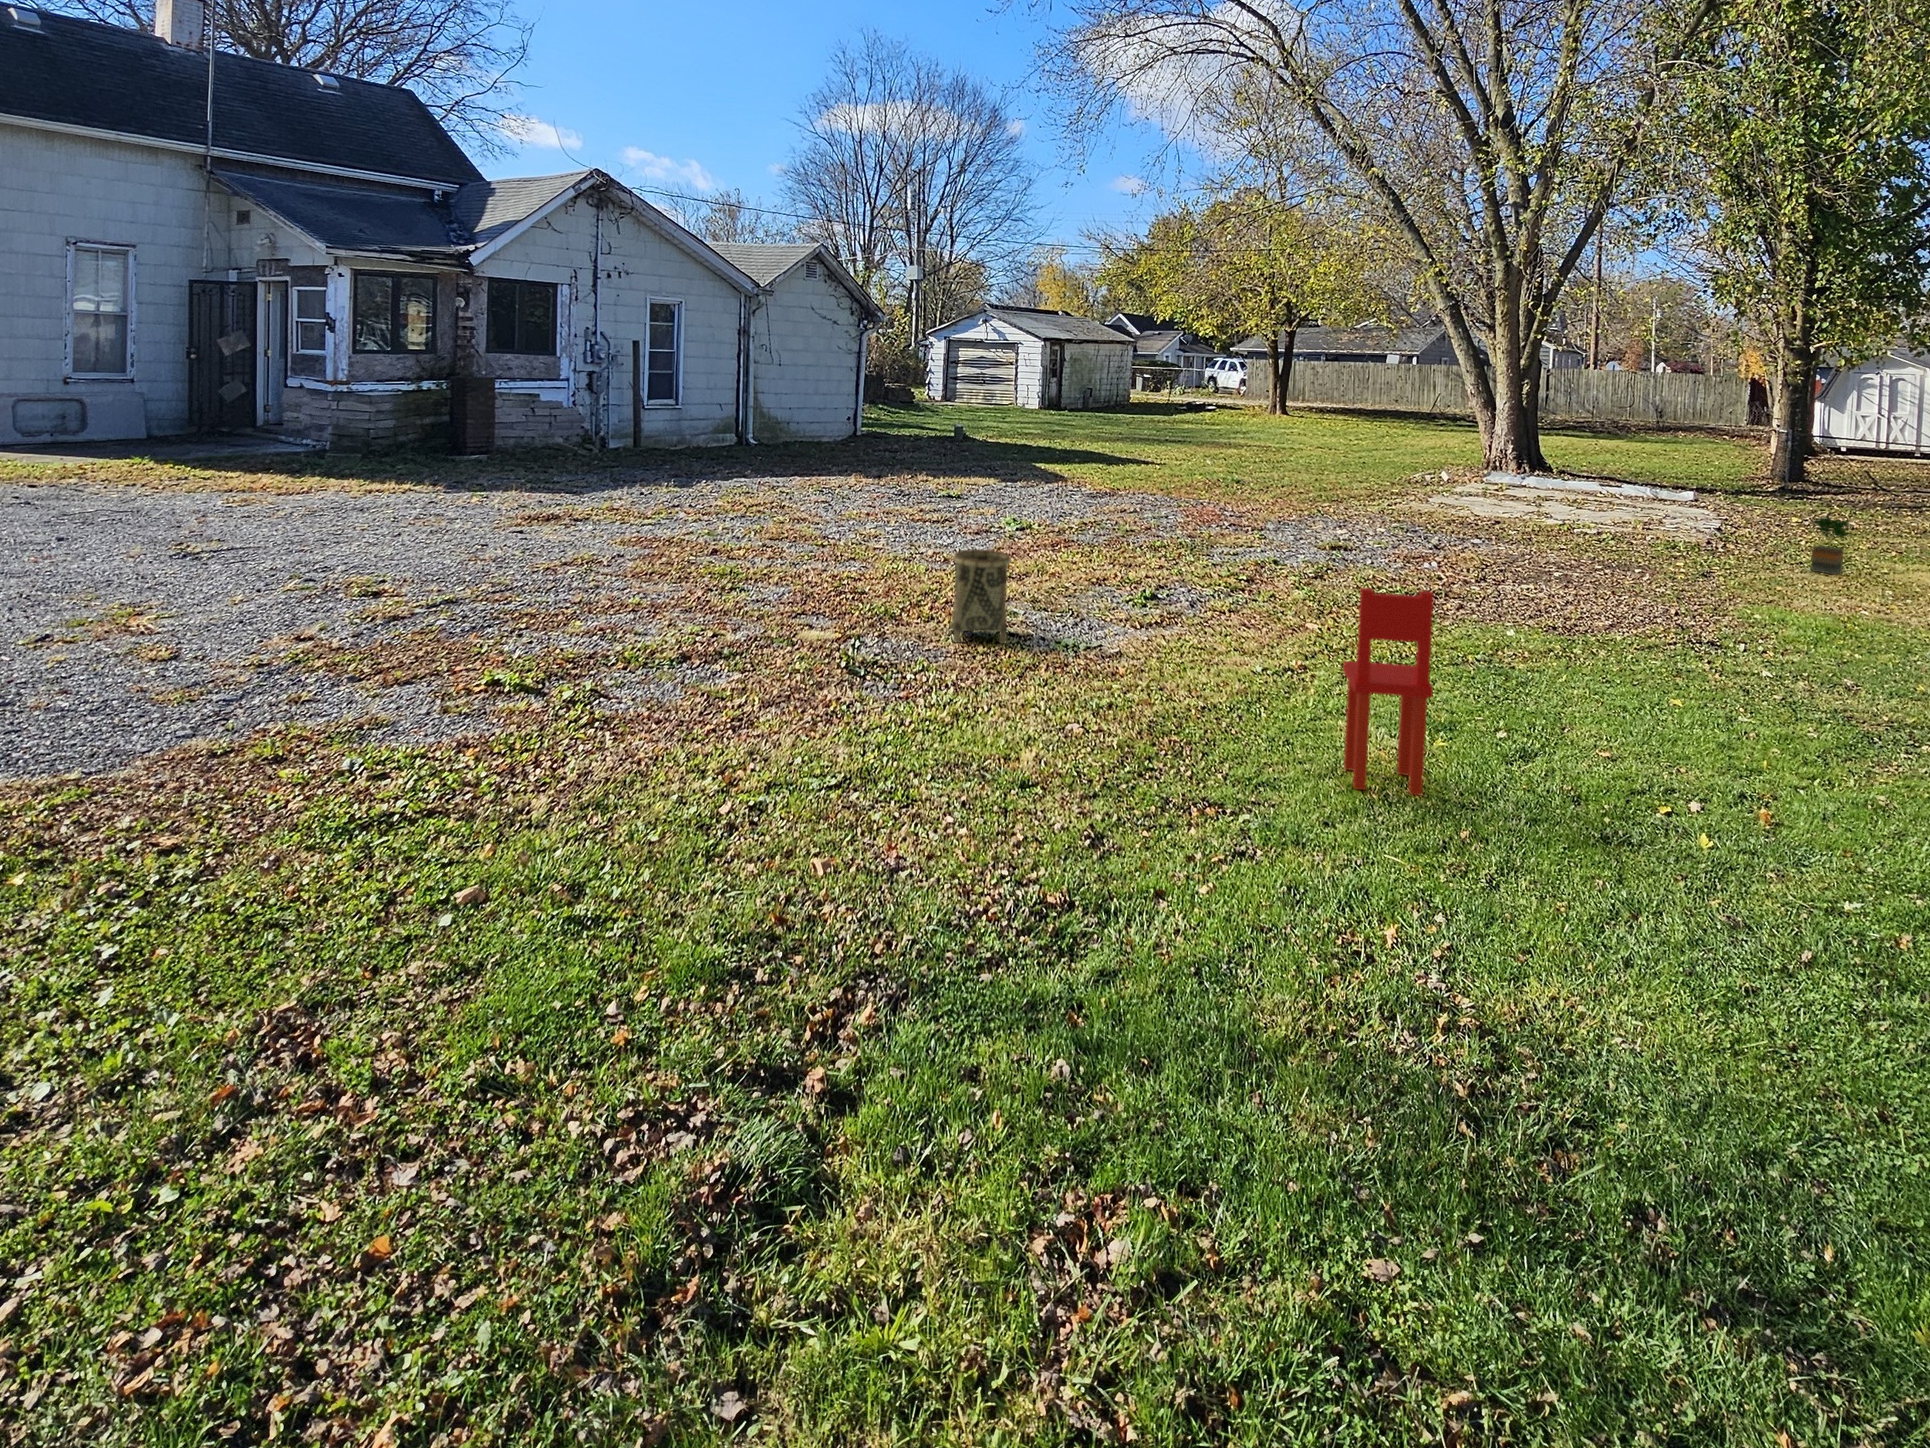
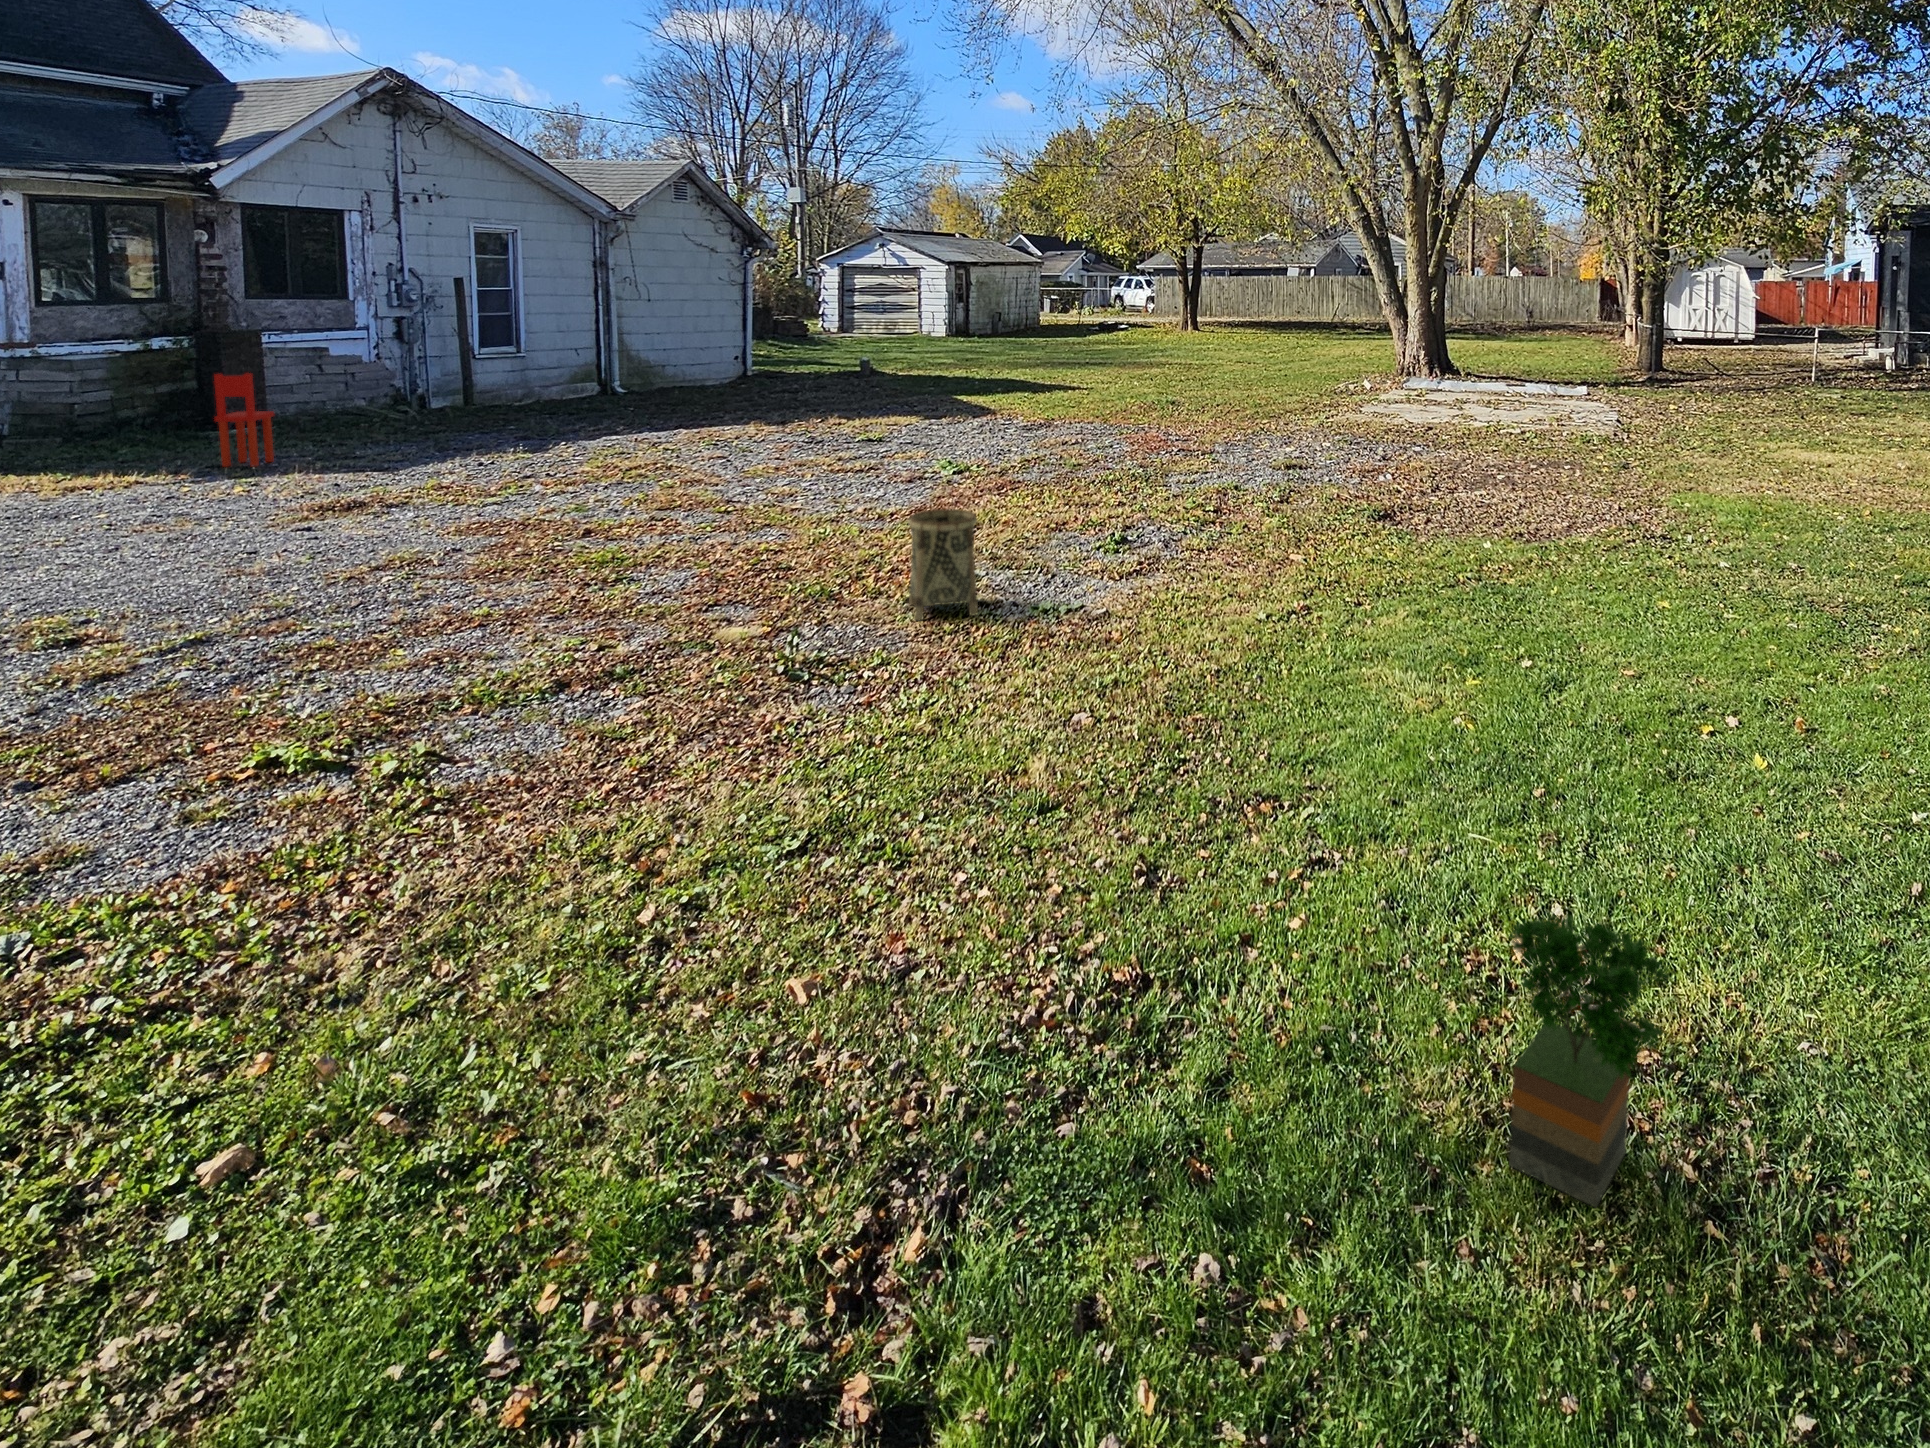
potted tree: present [1811,516,1854,575] -> present [1509,913,1670,1207]
chair: present [1343,588,1434,795] -> present [214,373,274,467]

